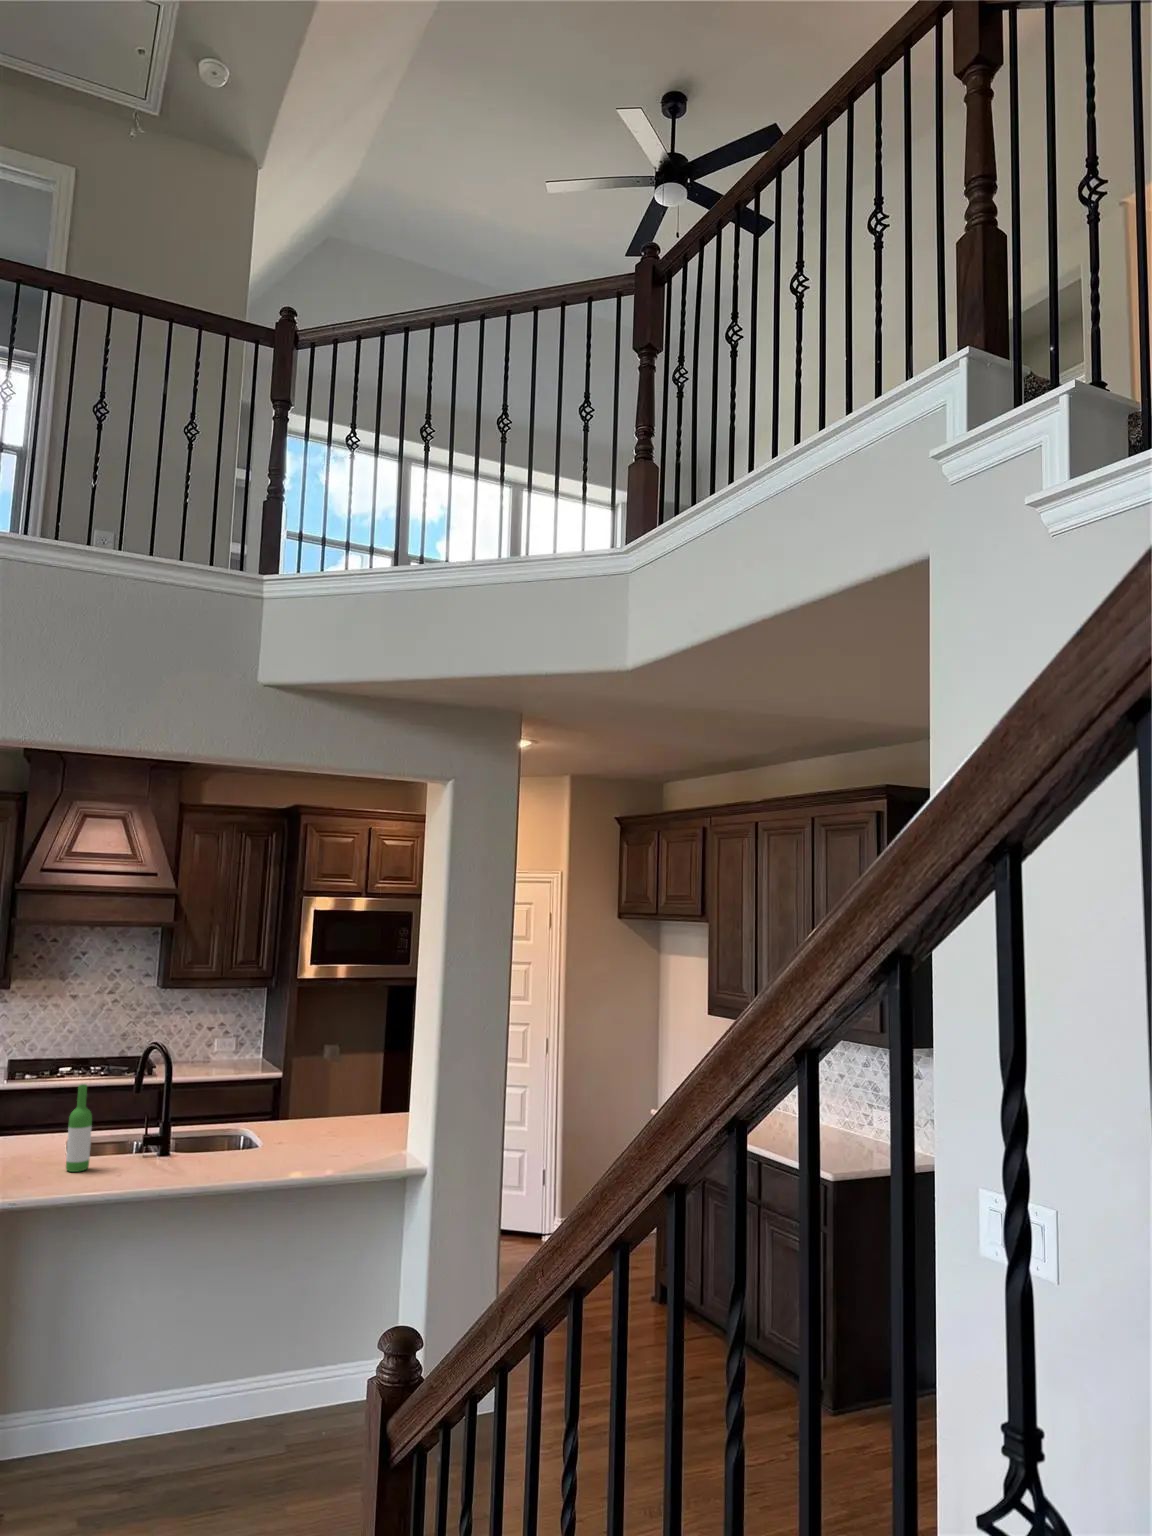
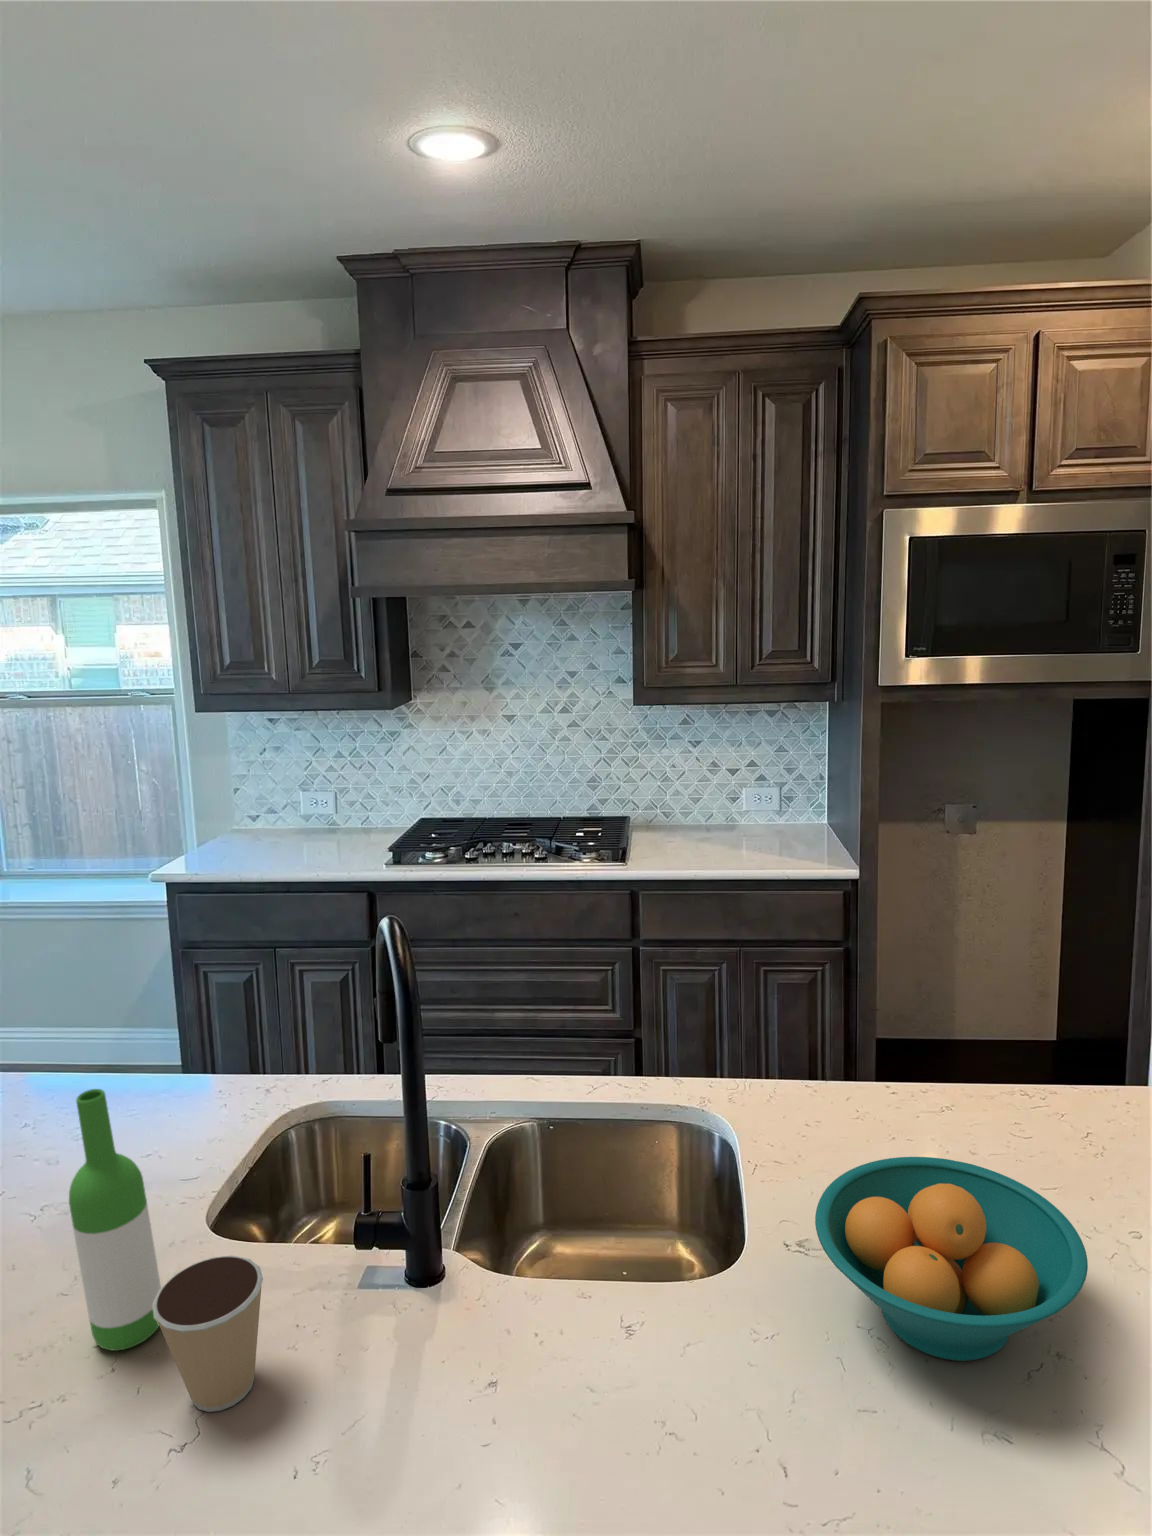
fruit bowl: none [294,1104,364,1148] -> present [815,1157,1088,1361]
coffee cup: none [109,1133,142,1173] -> present [153,1255,263,1412]

